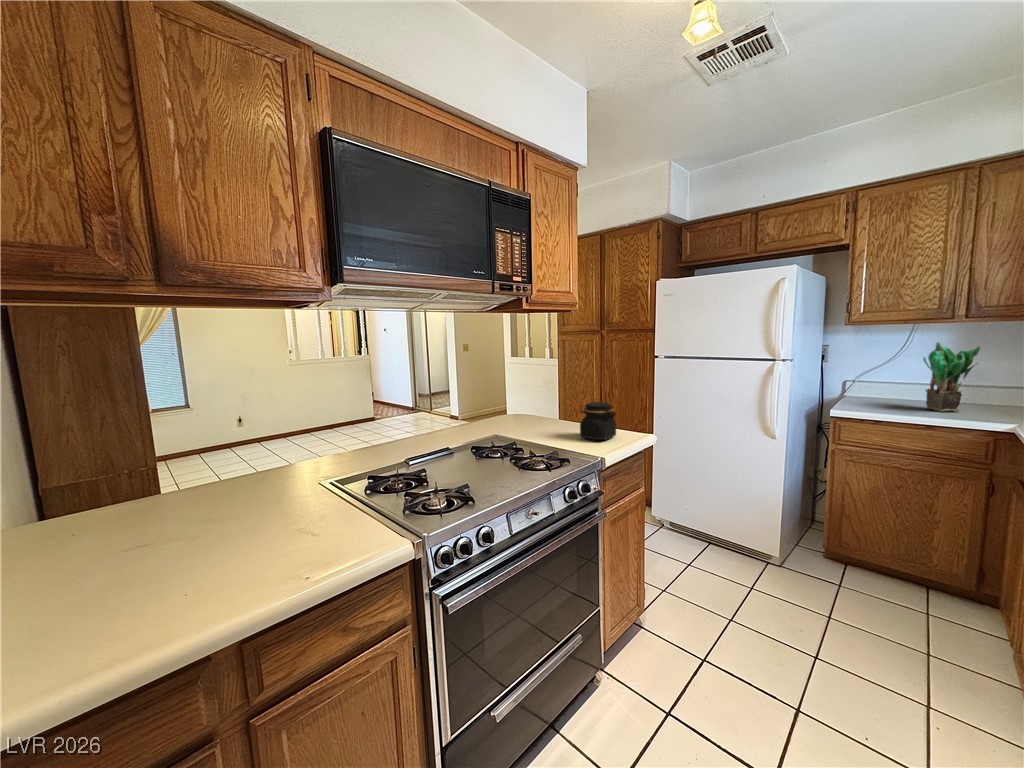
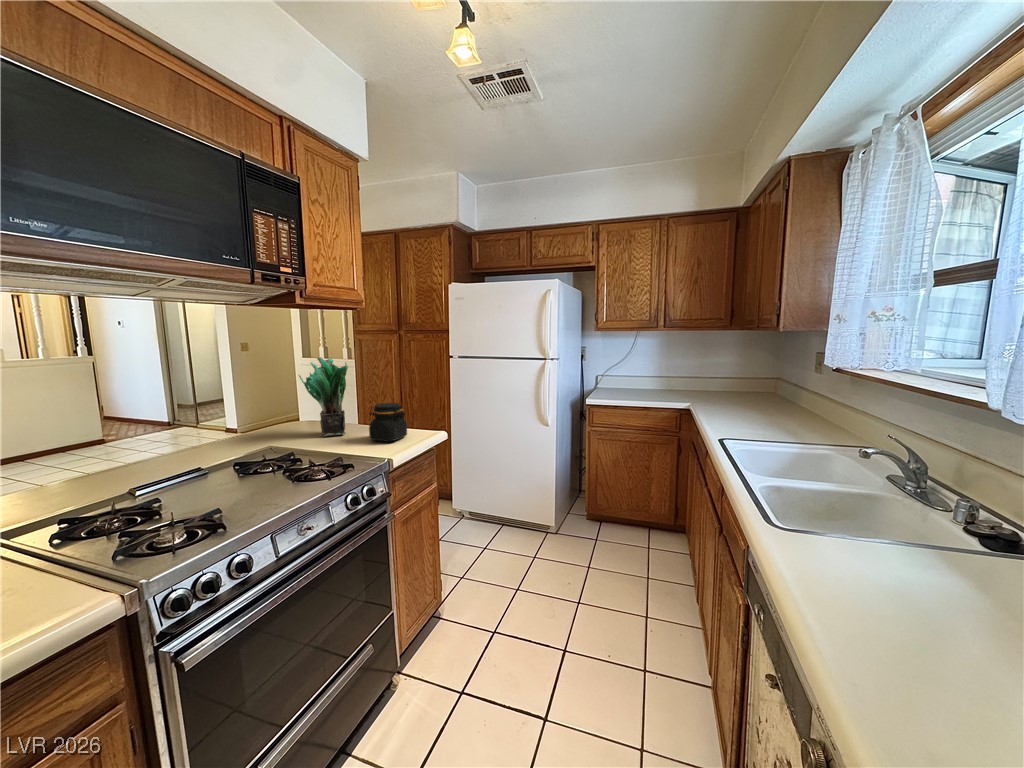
potted plant: present [923,342,980,411] -> present [299,357,348,437]

